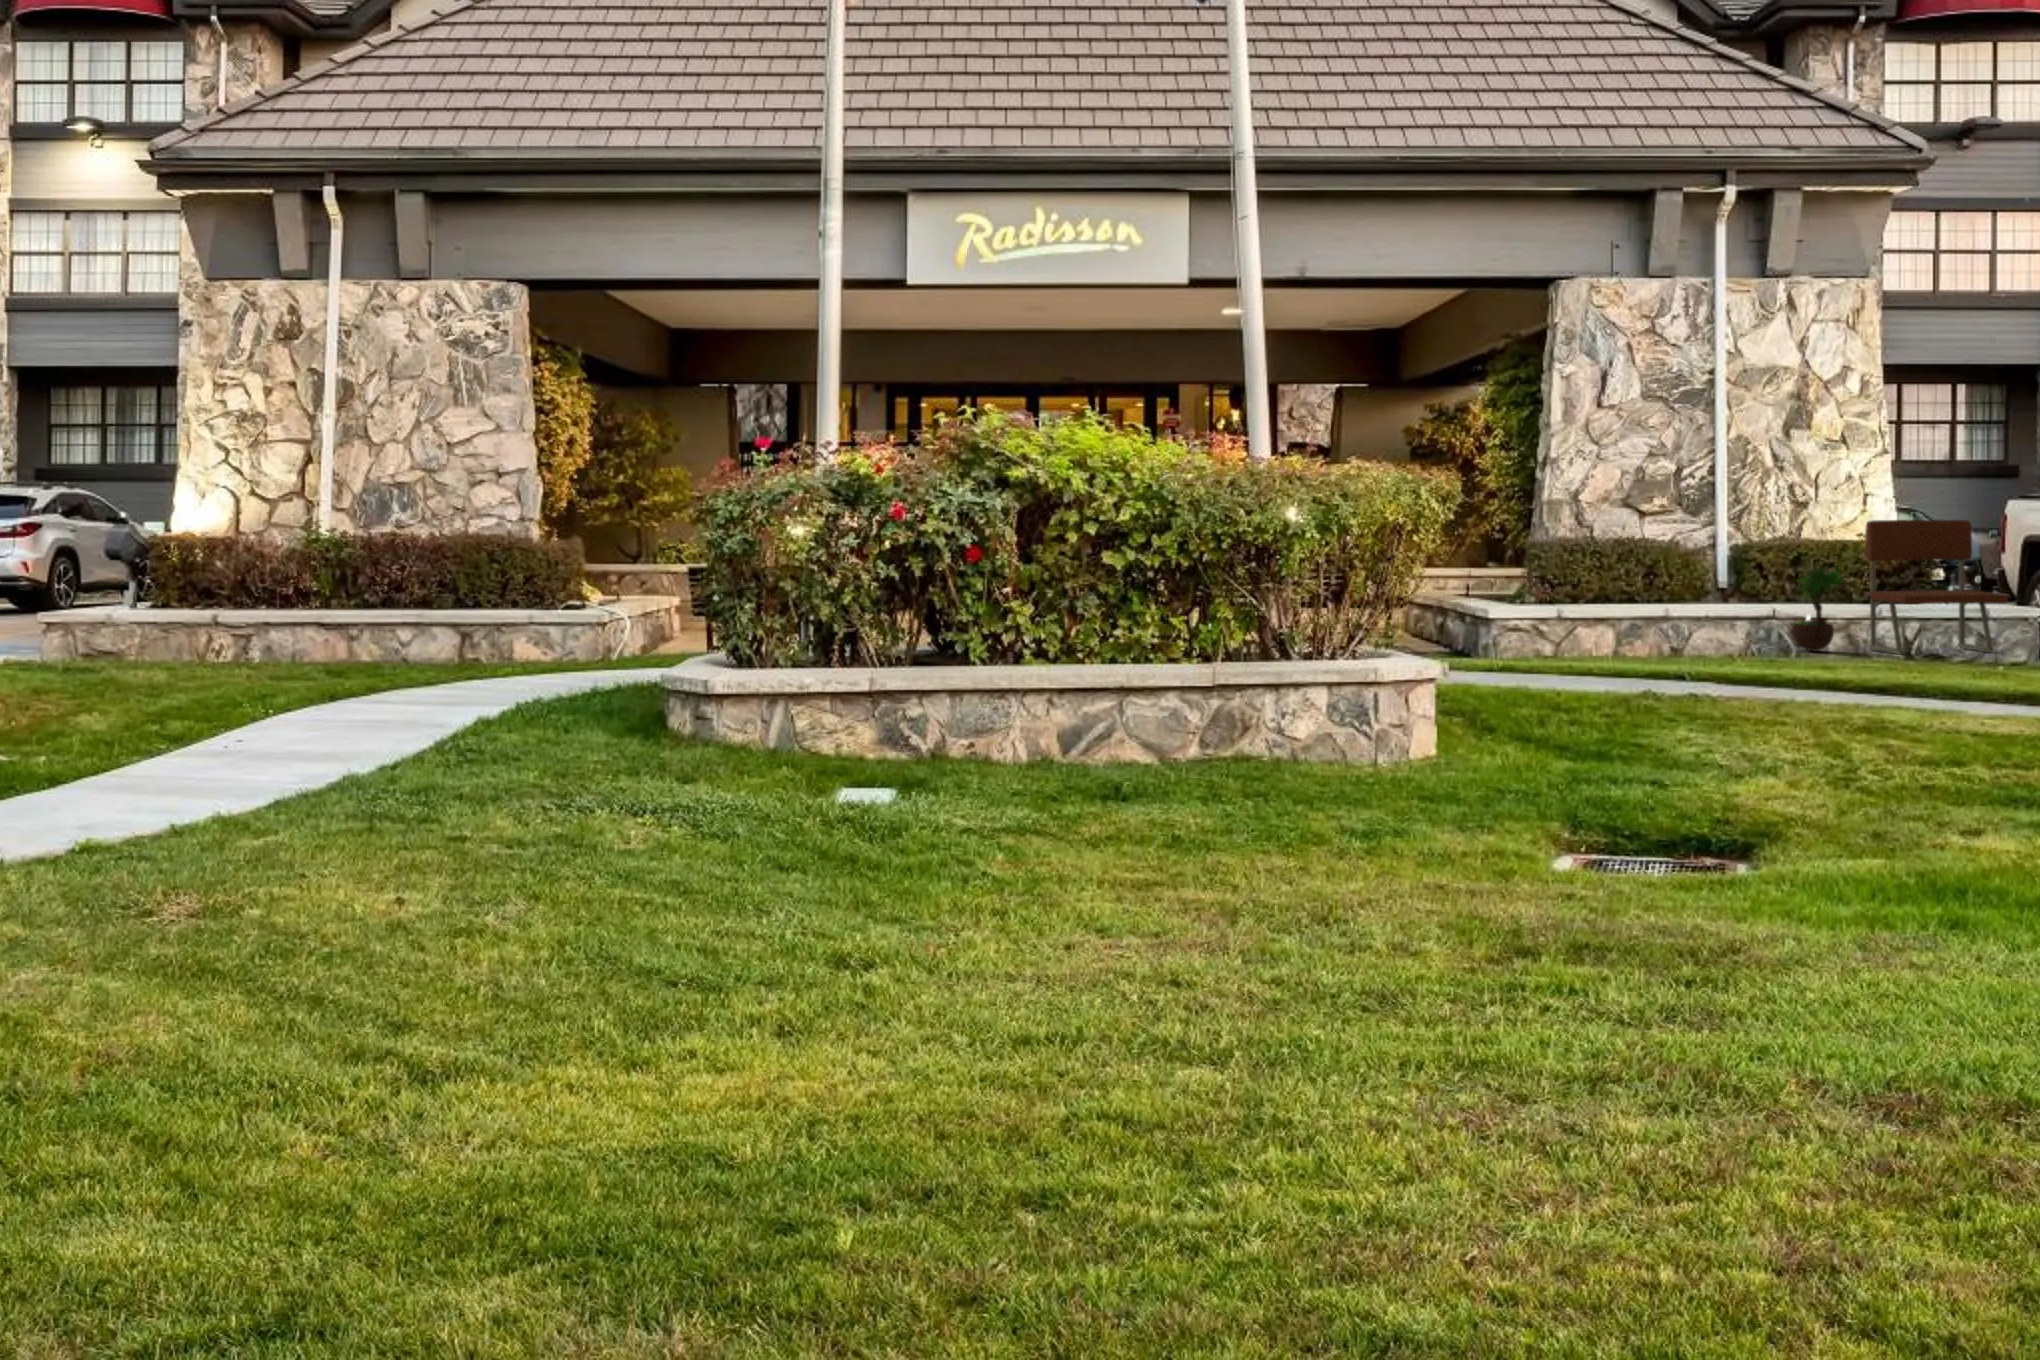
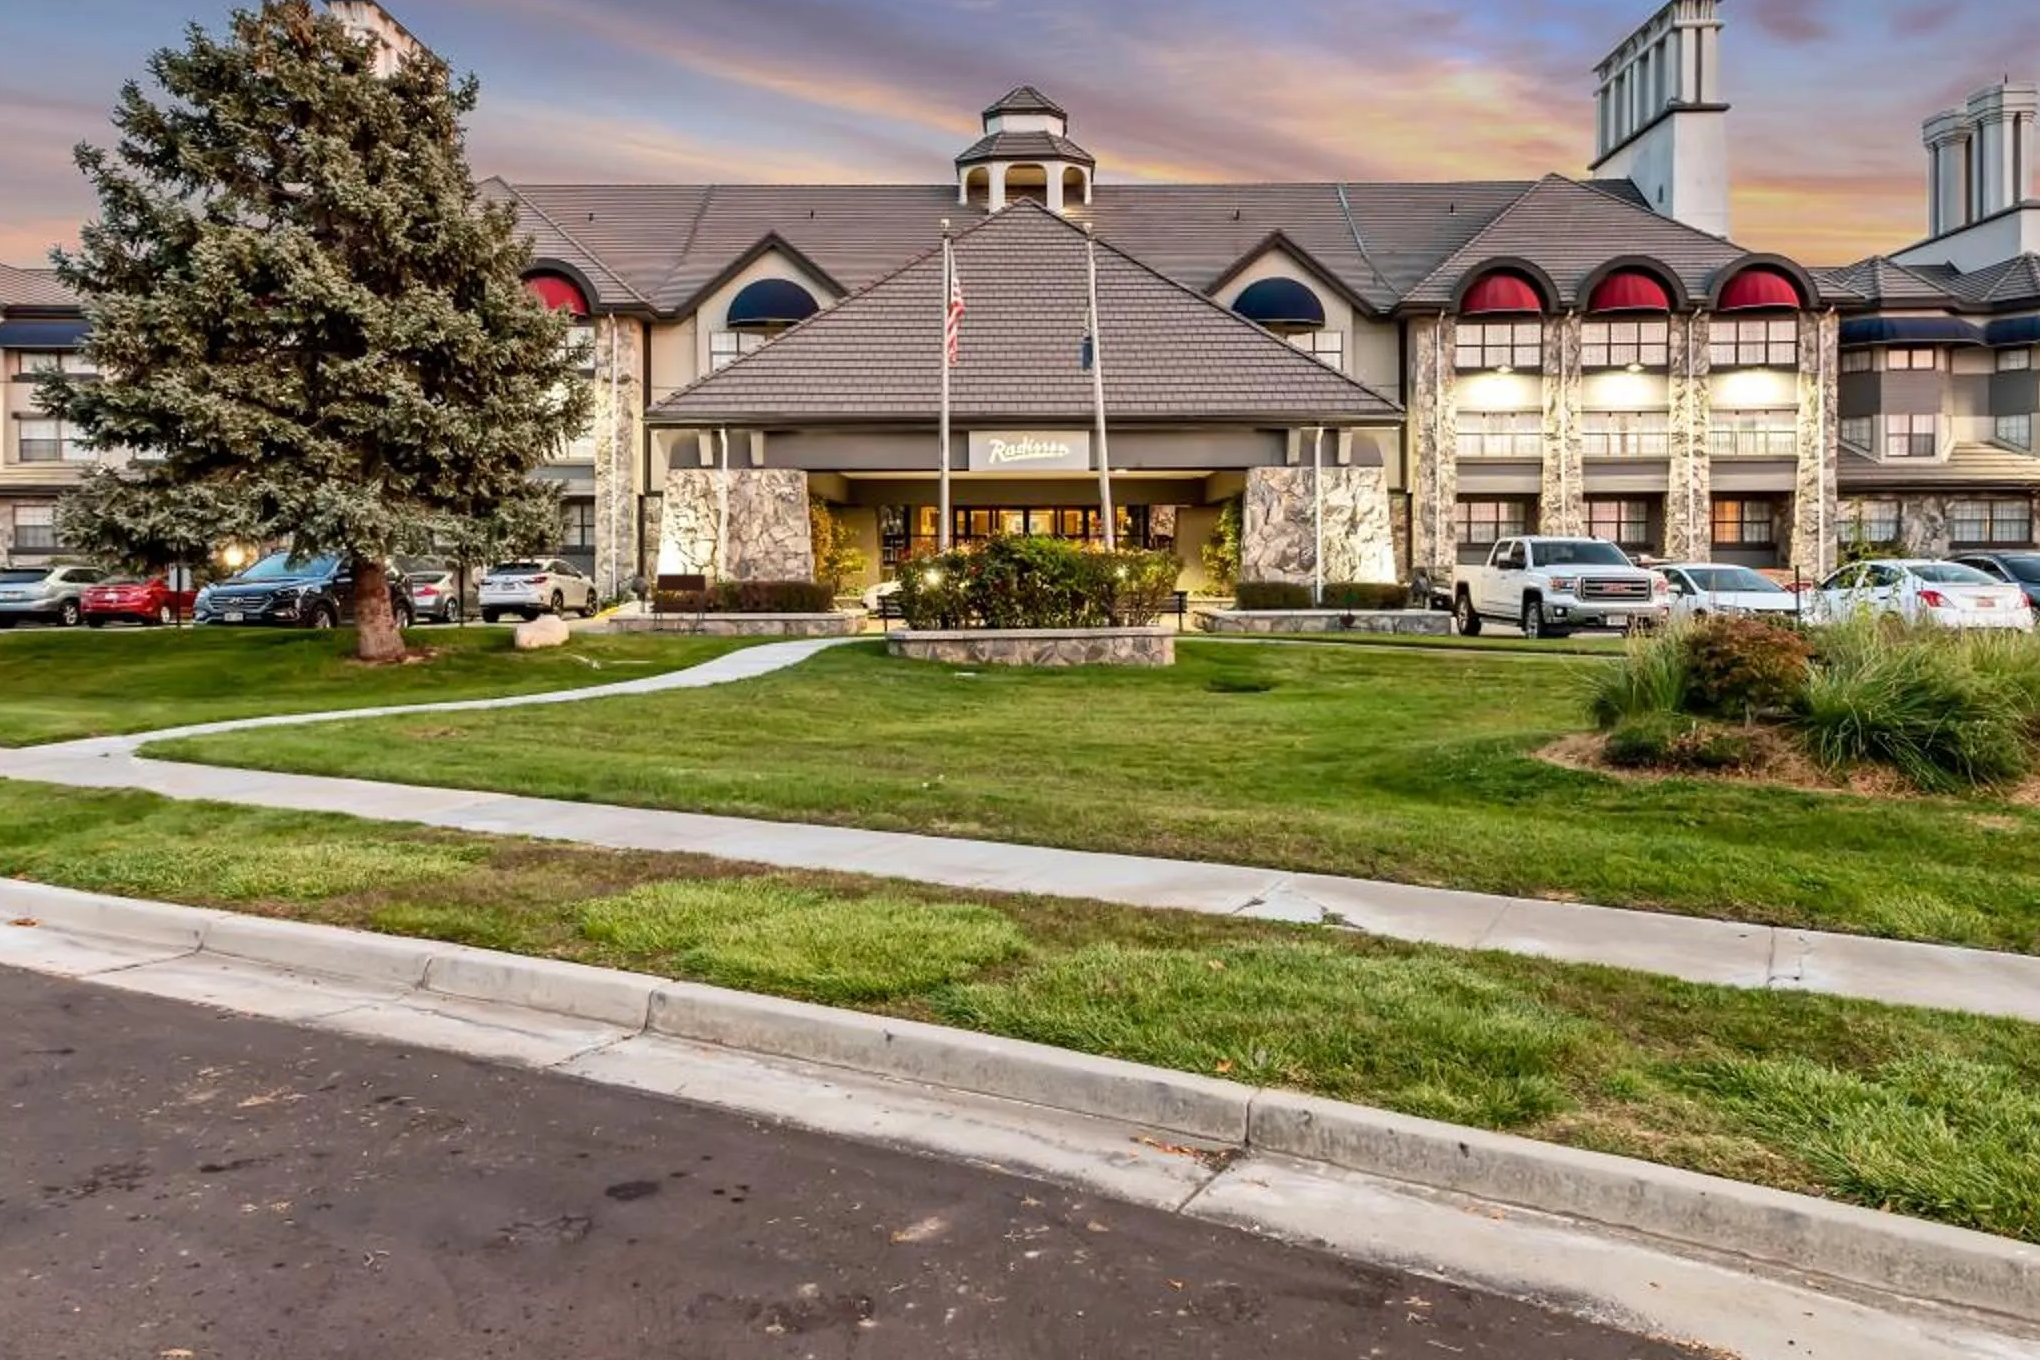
bench: present [1865,520,2008,655] -> present [649,574,706,631]

